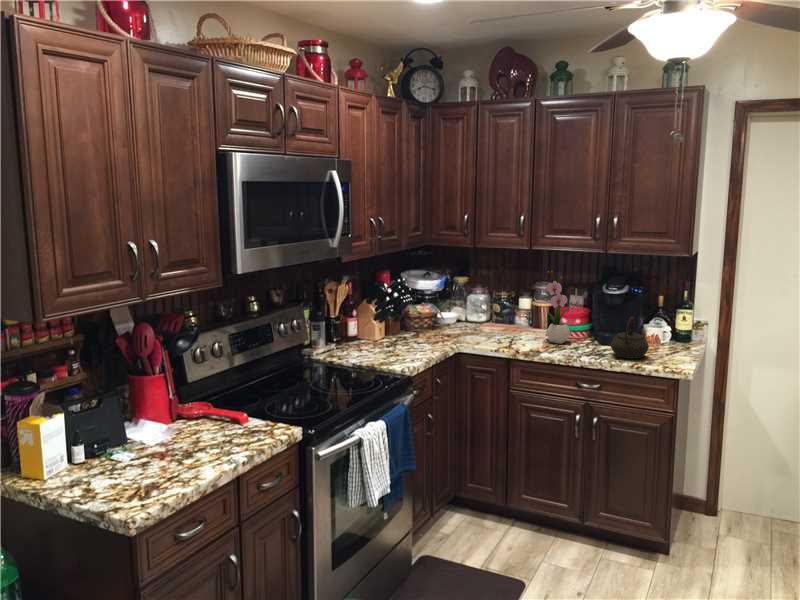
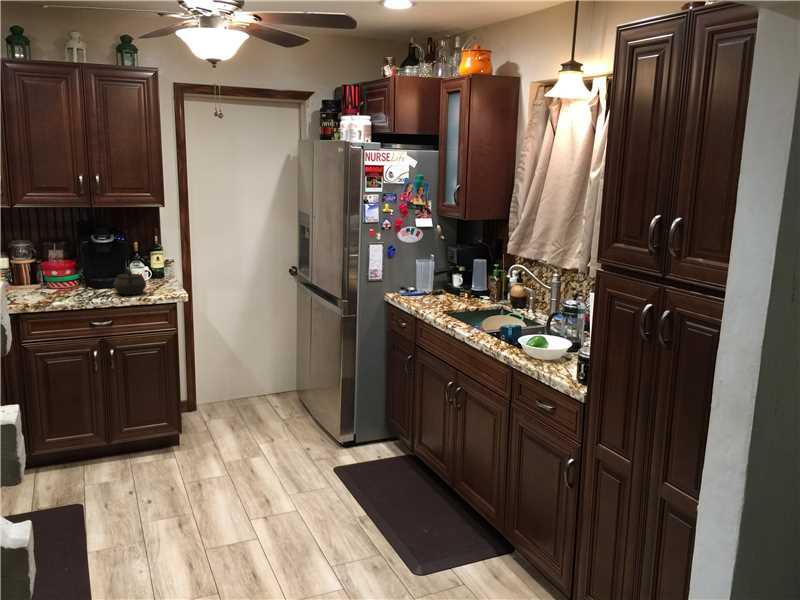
flower arrangement: present [546,271,573,344] -> none [39,226,68,293]

